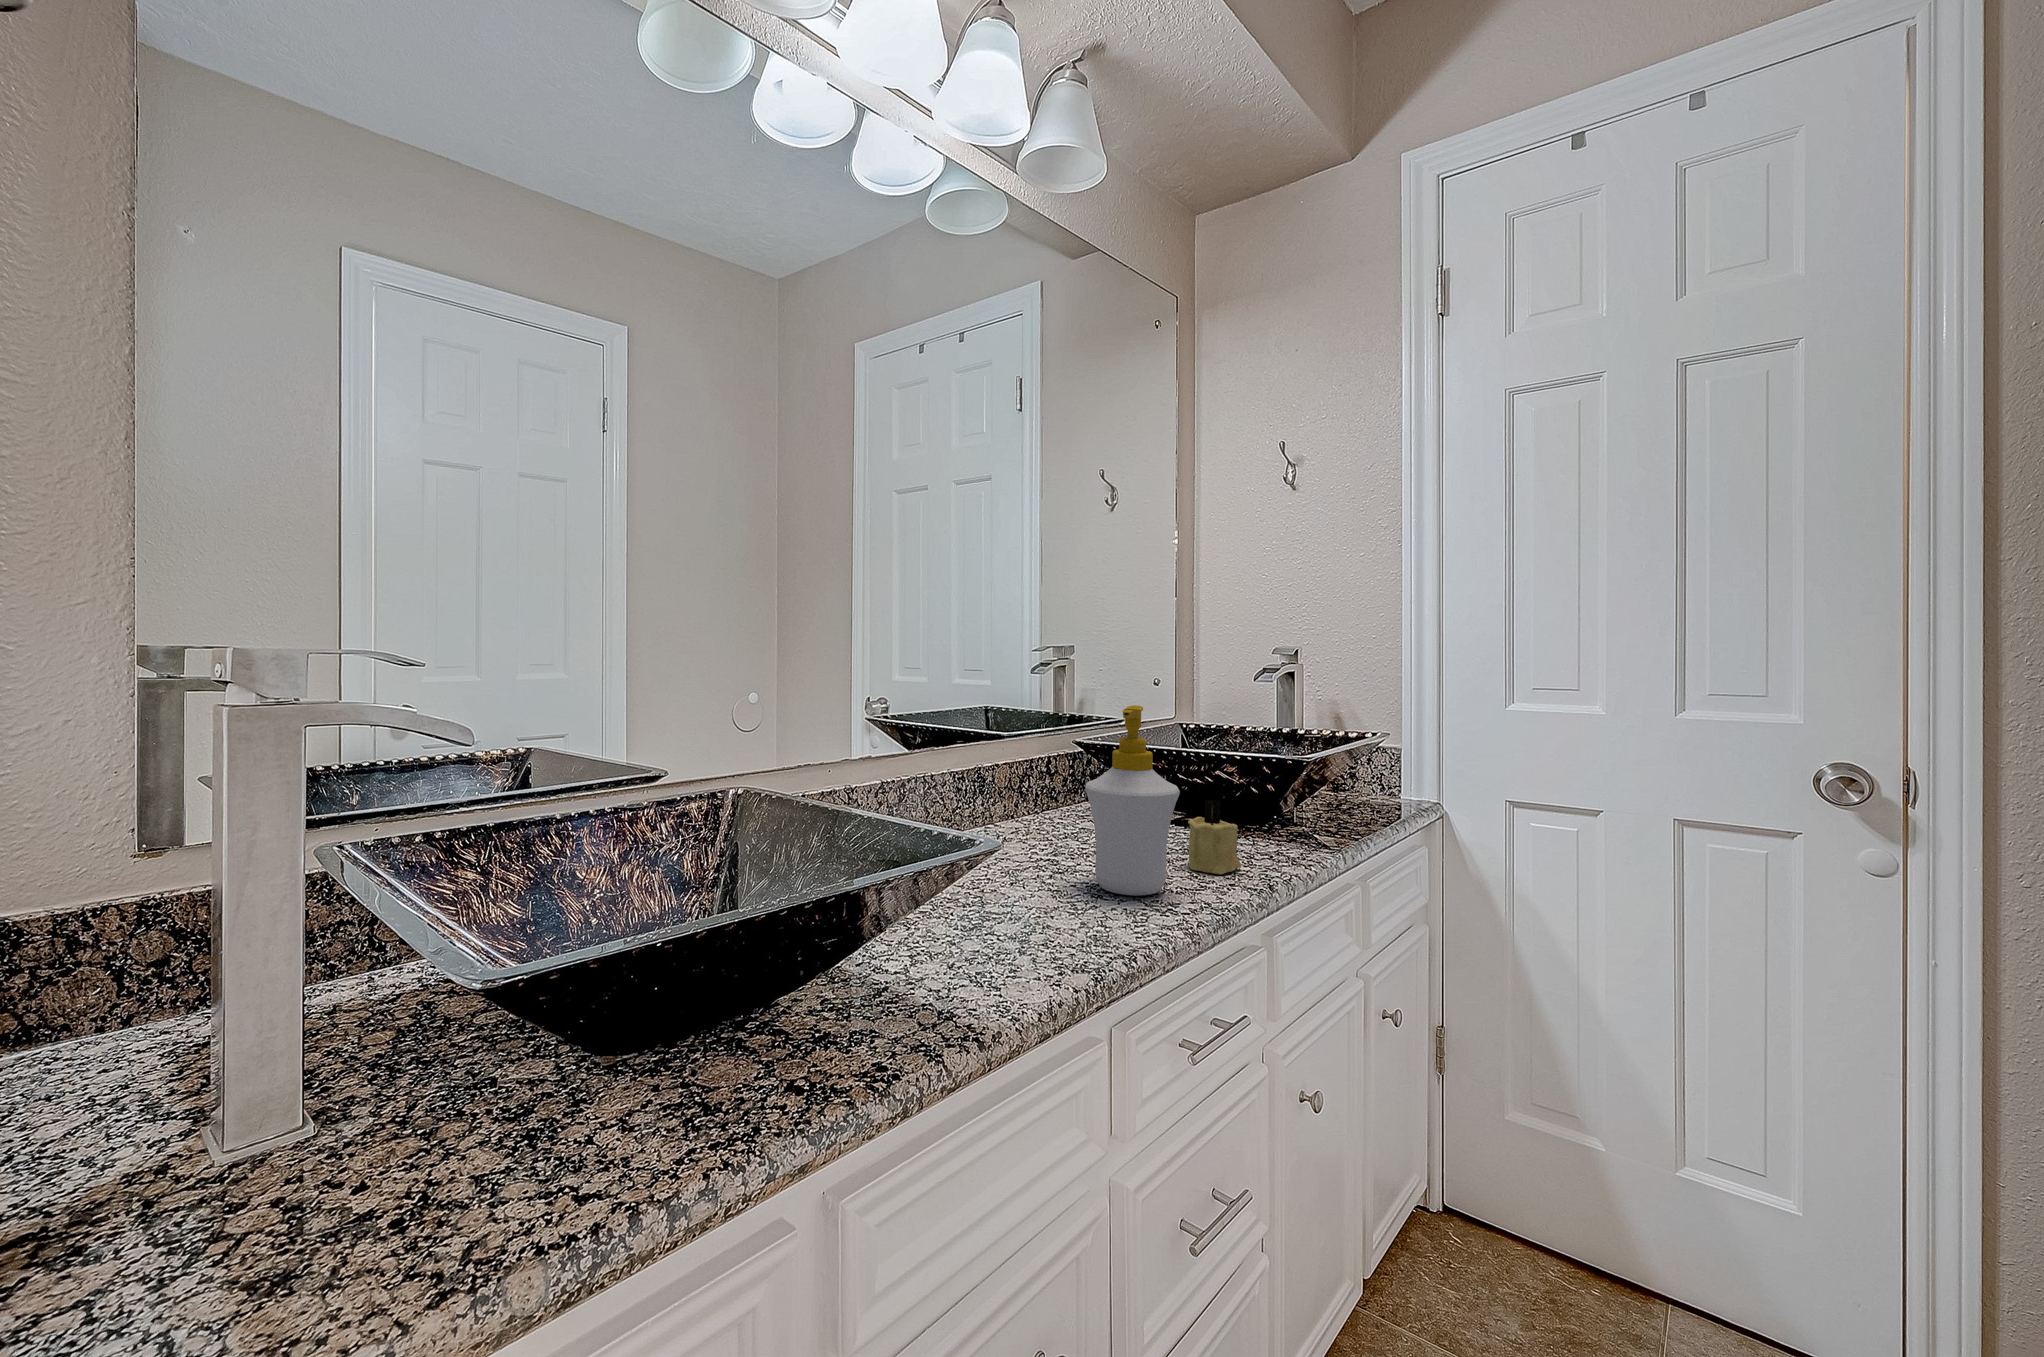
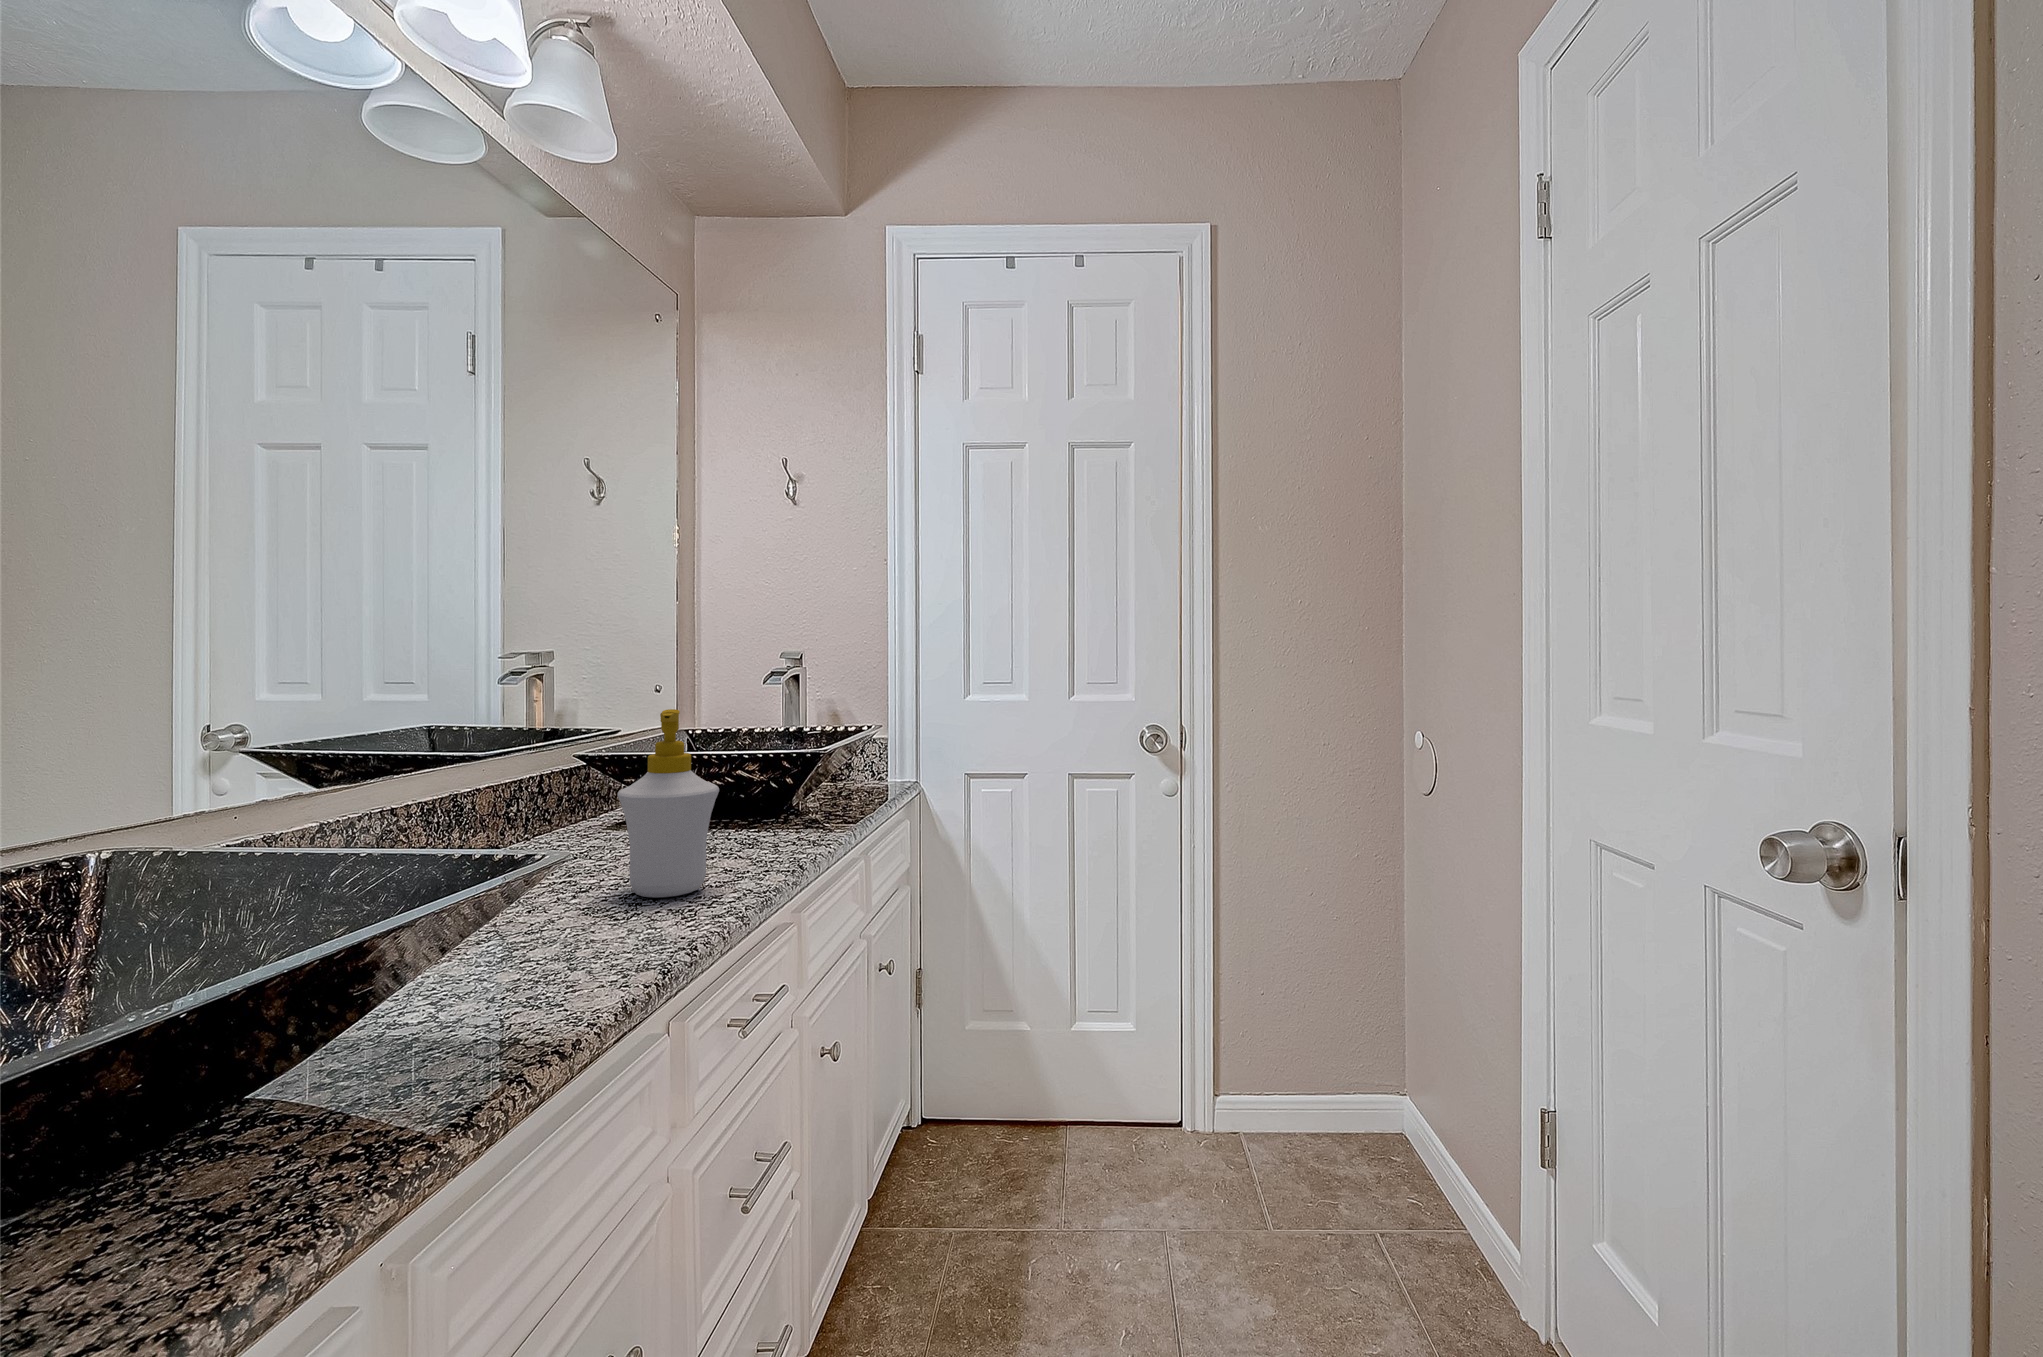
candle: present [1188,800,1241,874] -> none [718,796,769,865]

